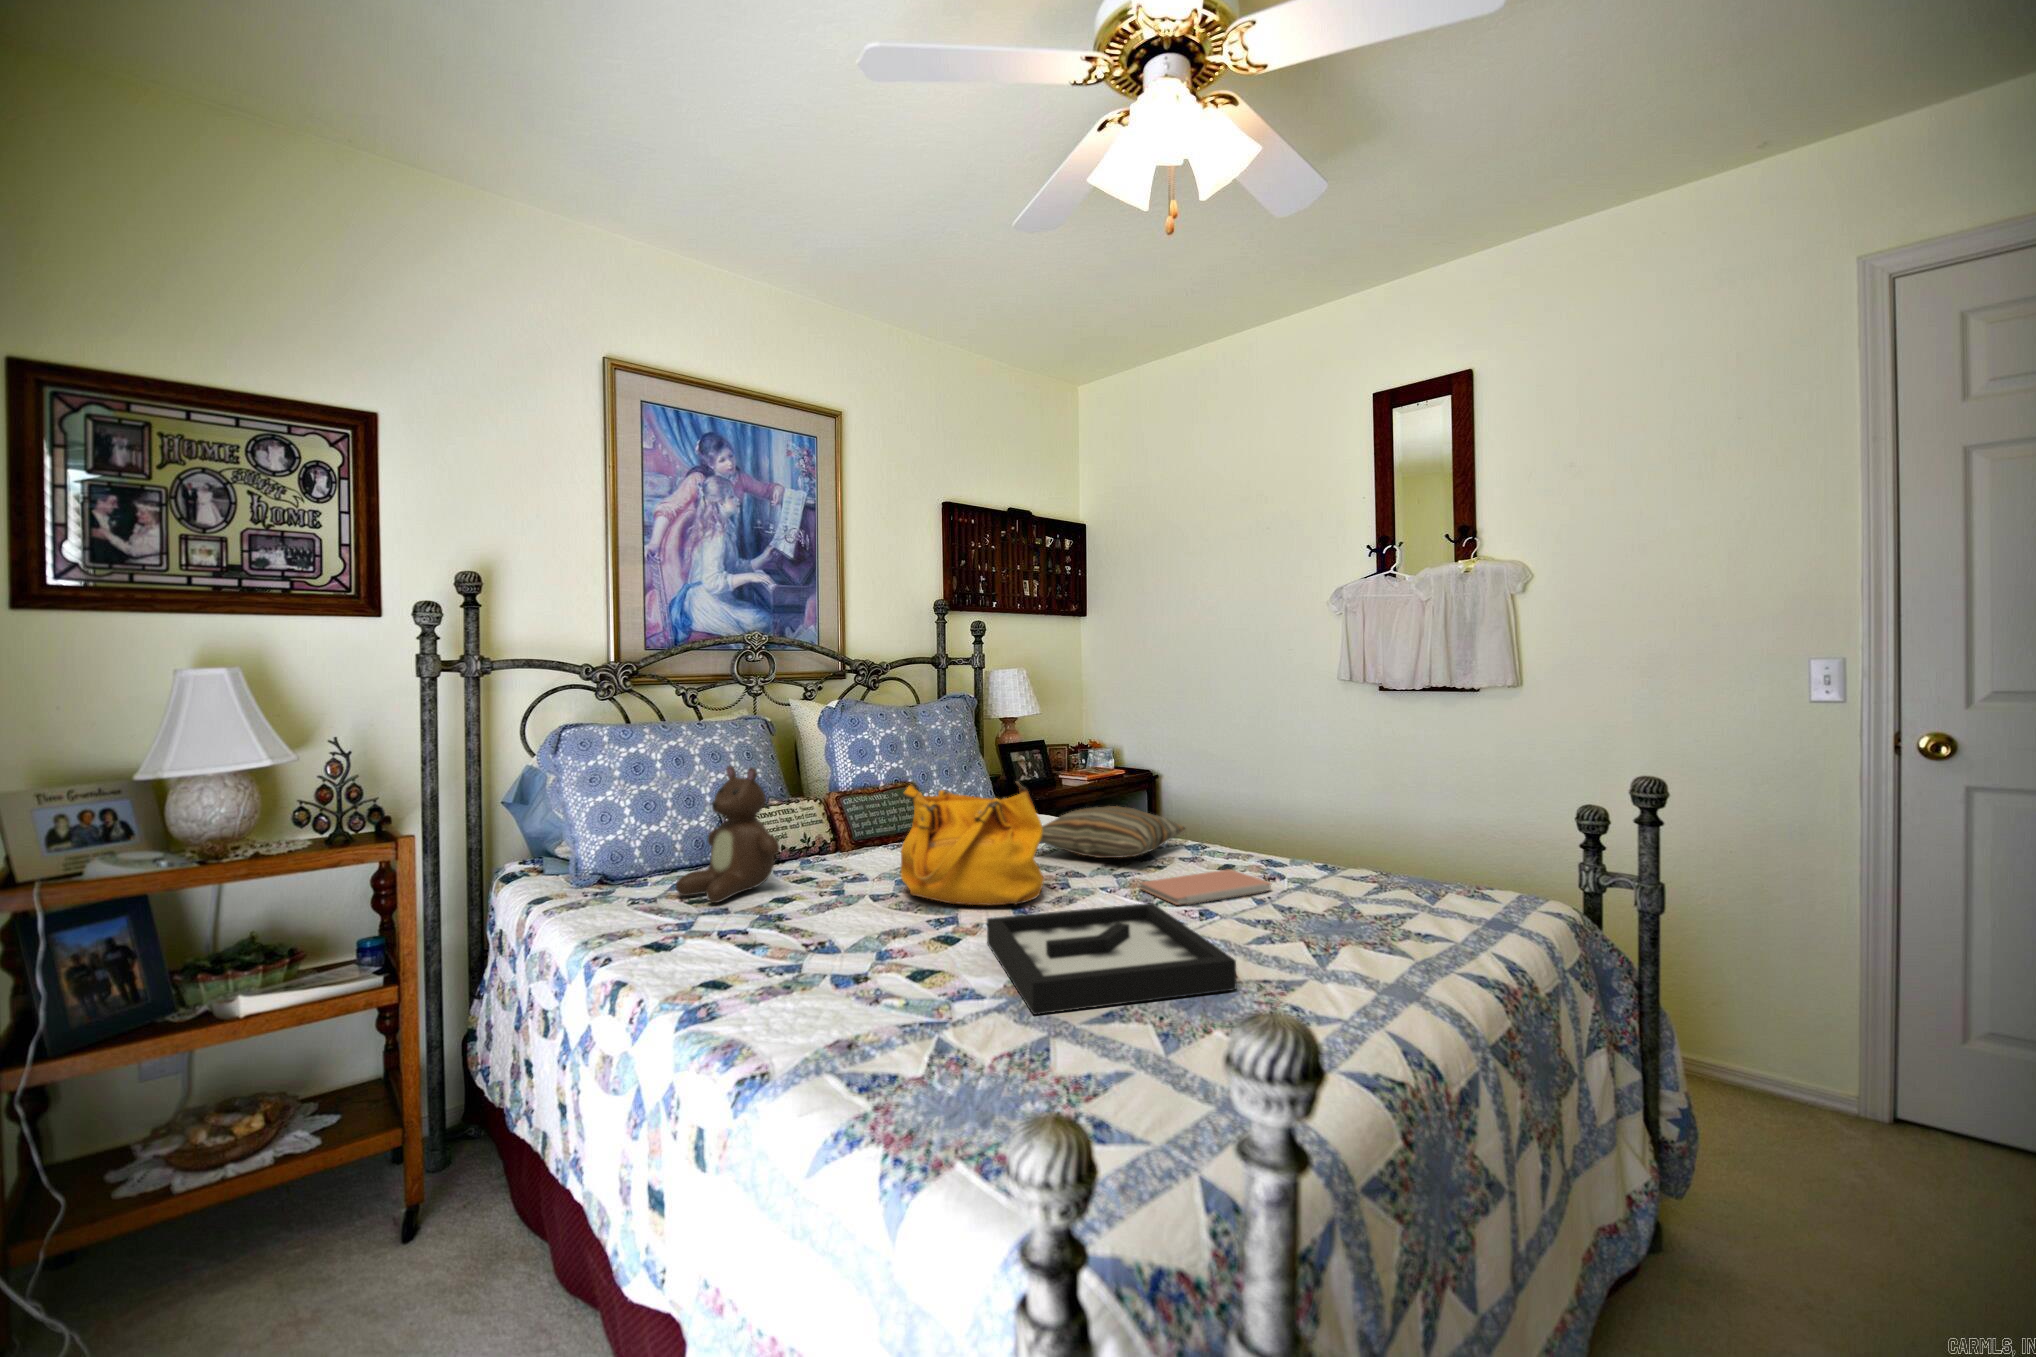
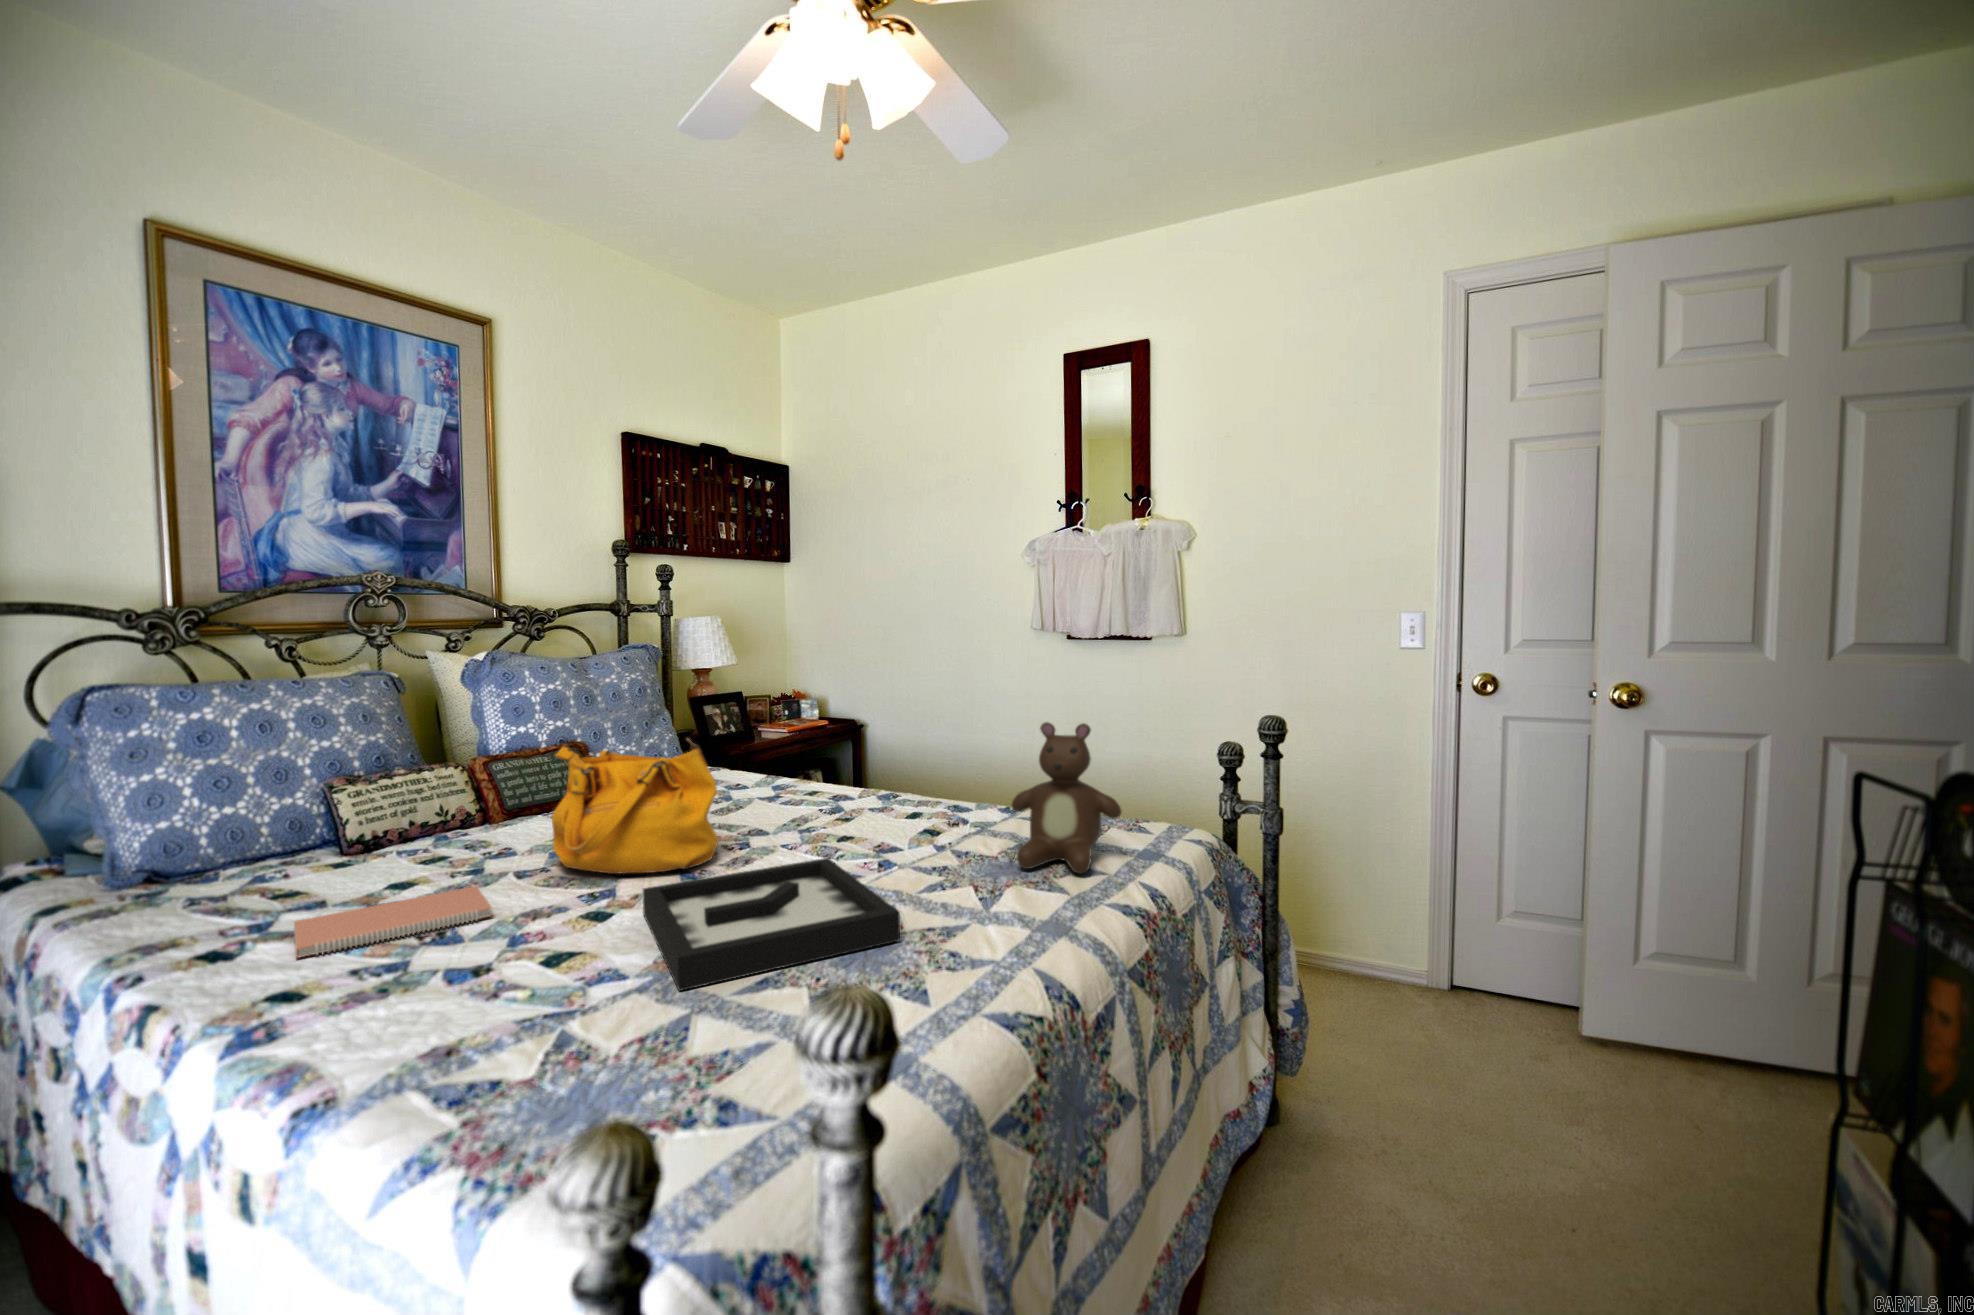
teddy bear: present [676,766,780,903] -> present [1012,722,1121,874]
pillow: present [1040,806,1185,858] -> none [714,759,877,813]
notebook: present [1140,869,1272,905] -> present [294,886,492,958]

